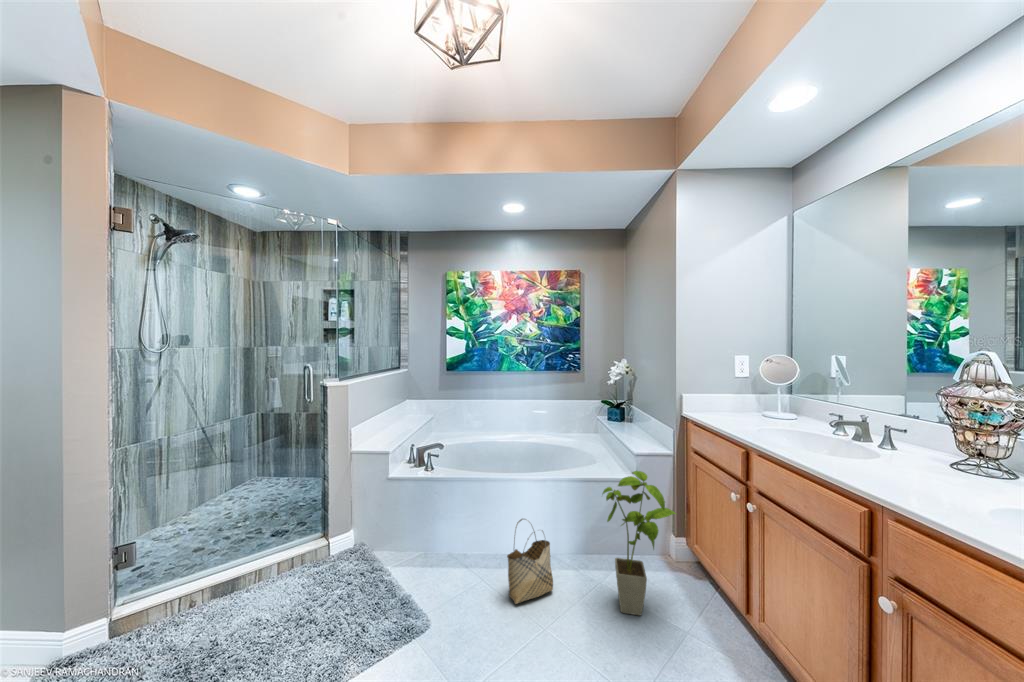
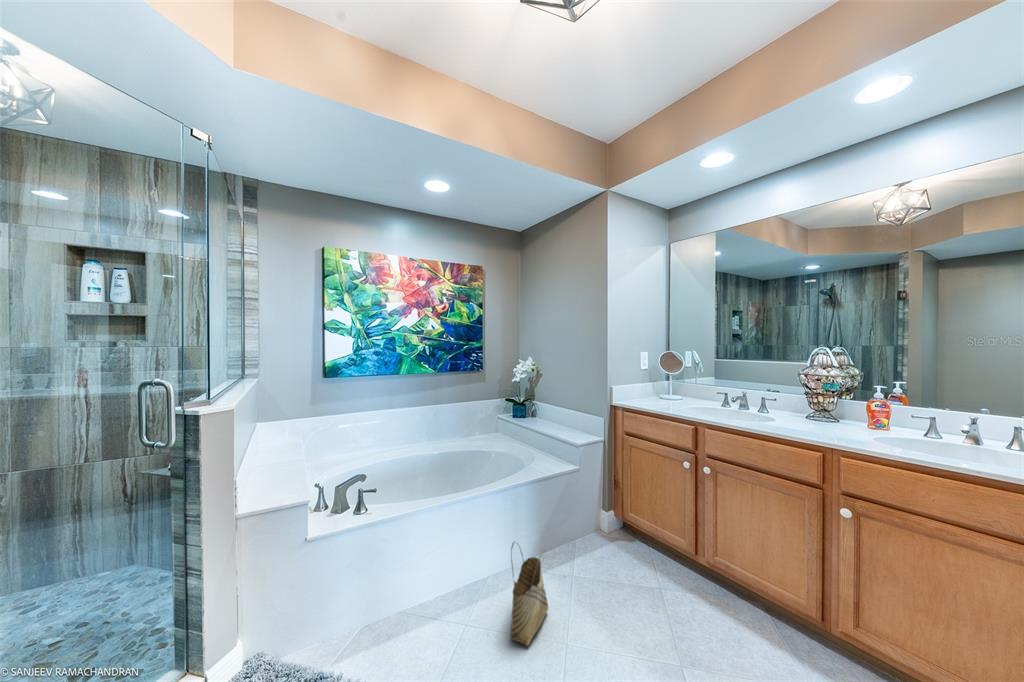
house plant: present [603,471,676,616] -> none [585,462,661,602]

